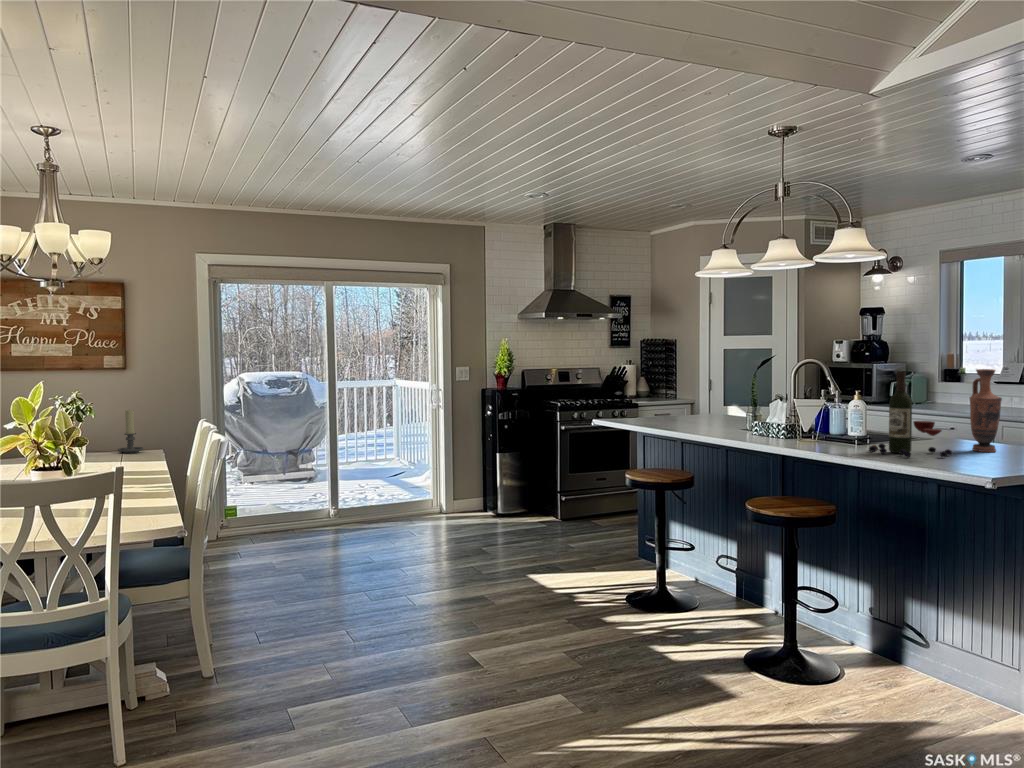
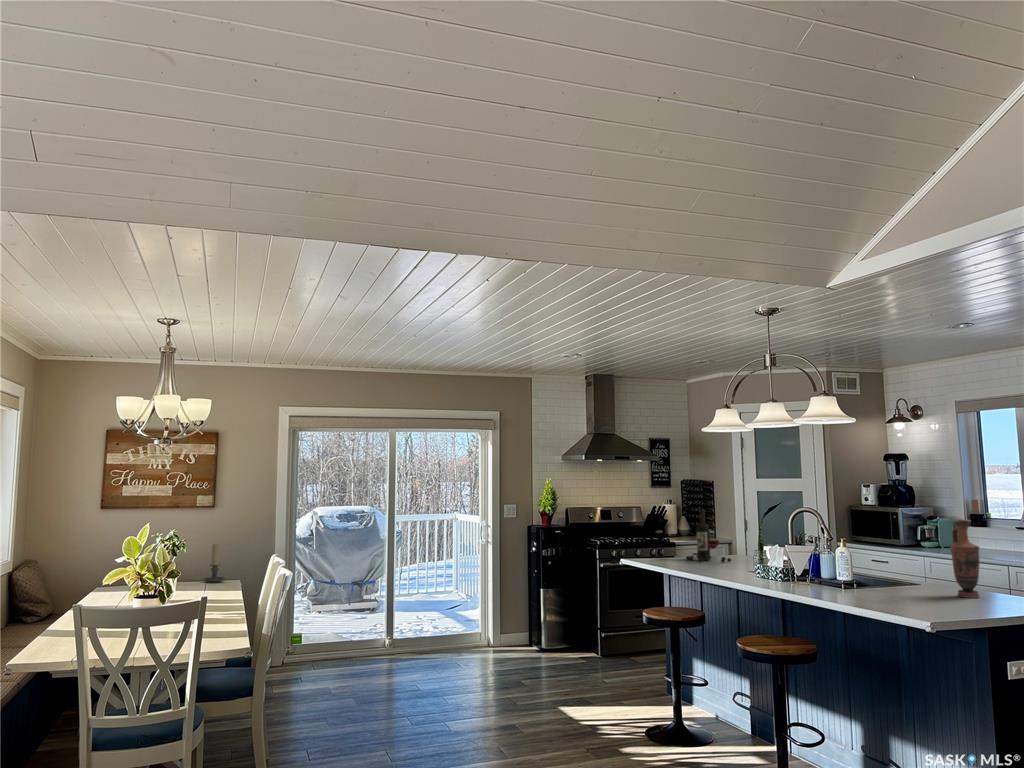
wine bottle: present [869,371,952,457] -> present [686,509,731,563]

